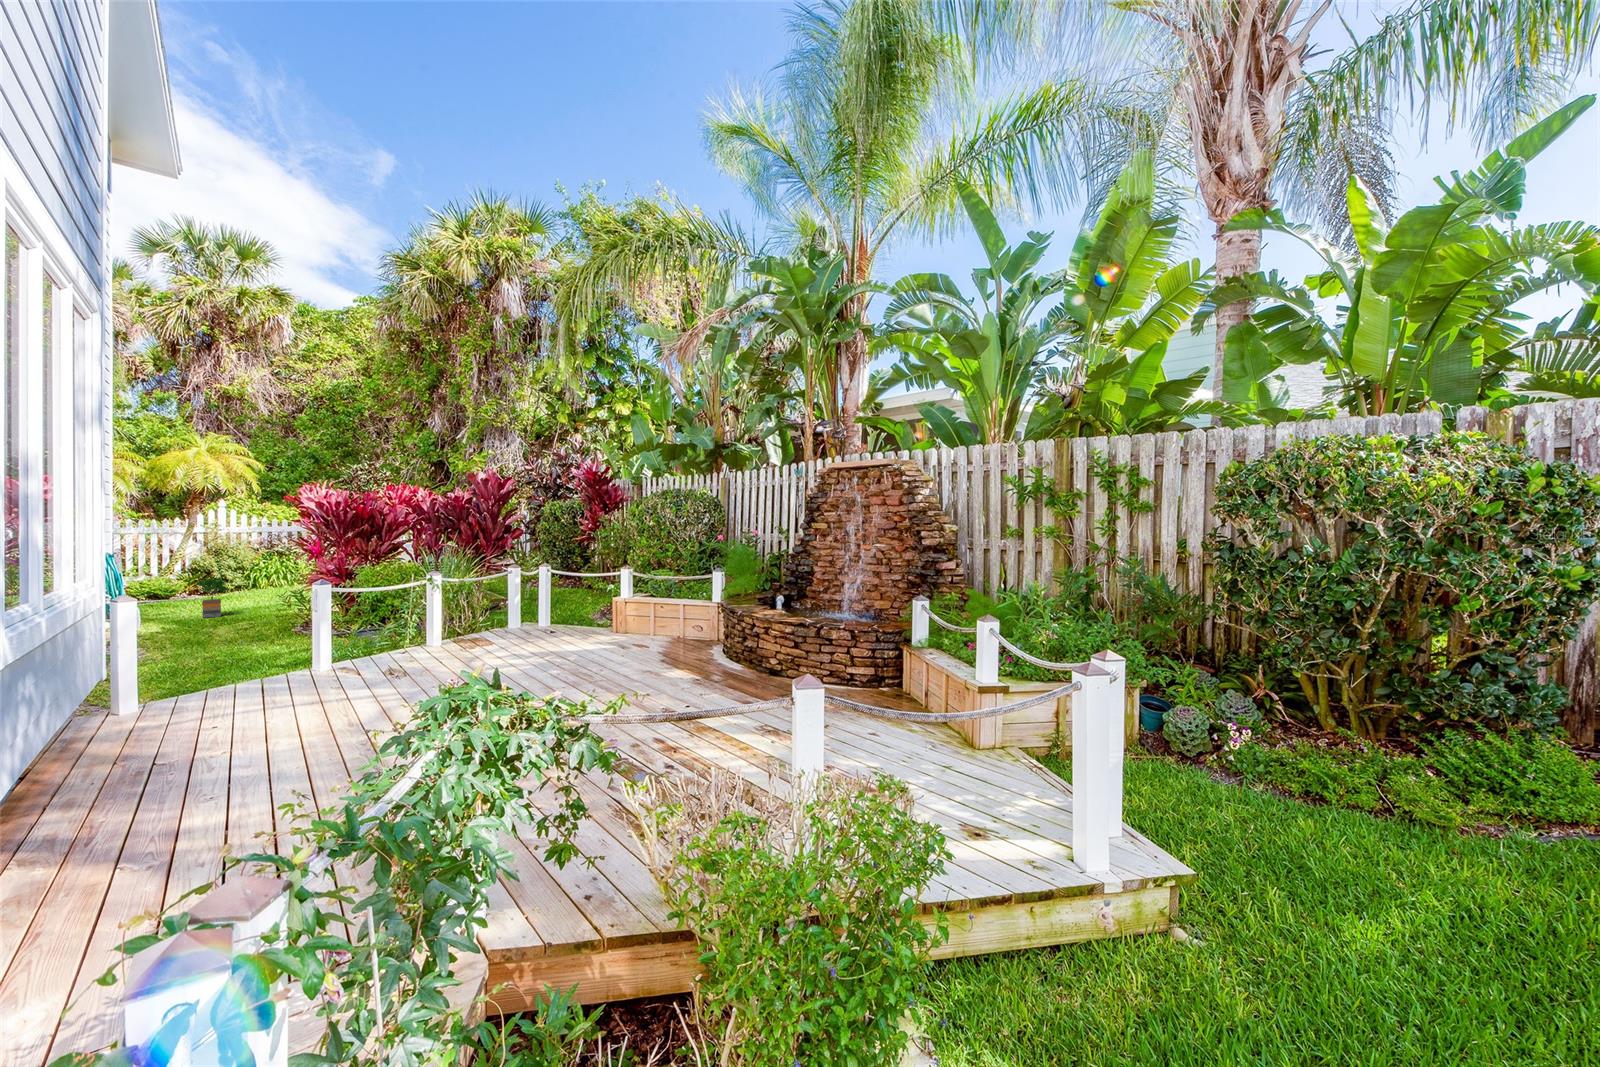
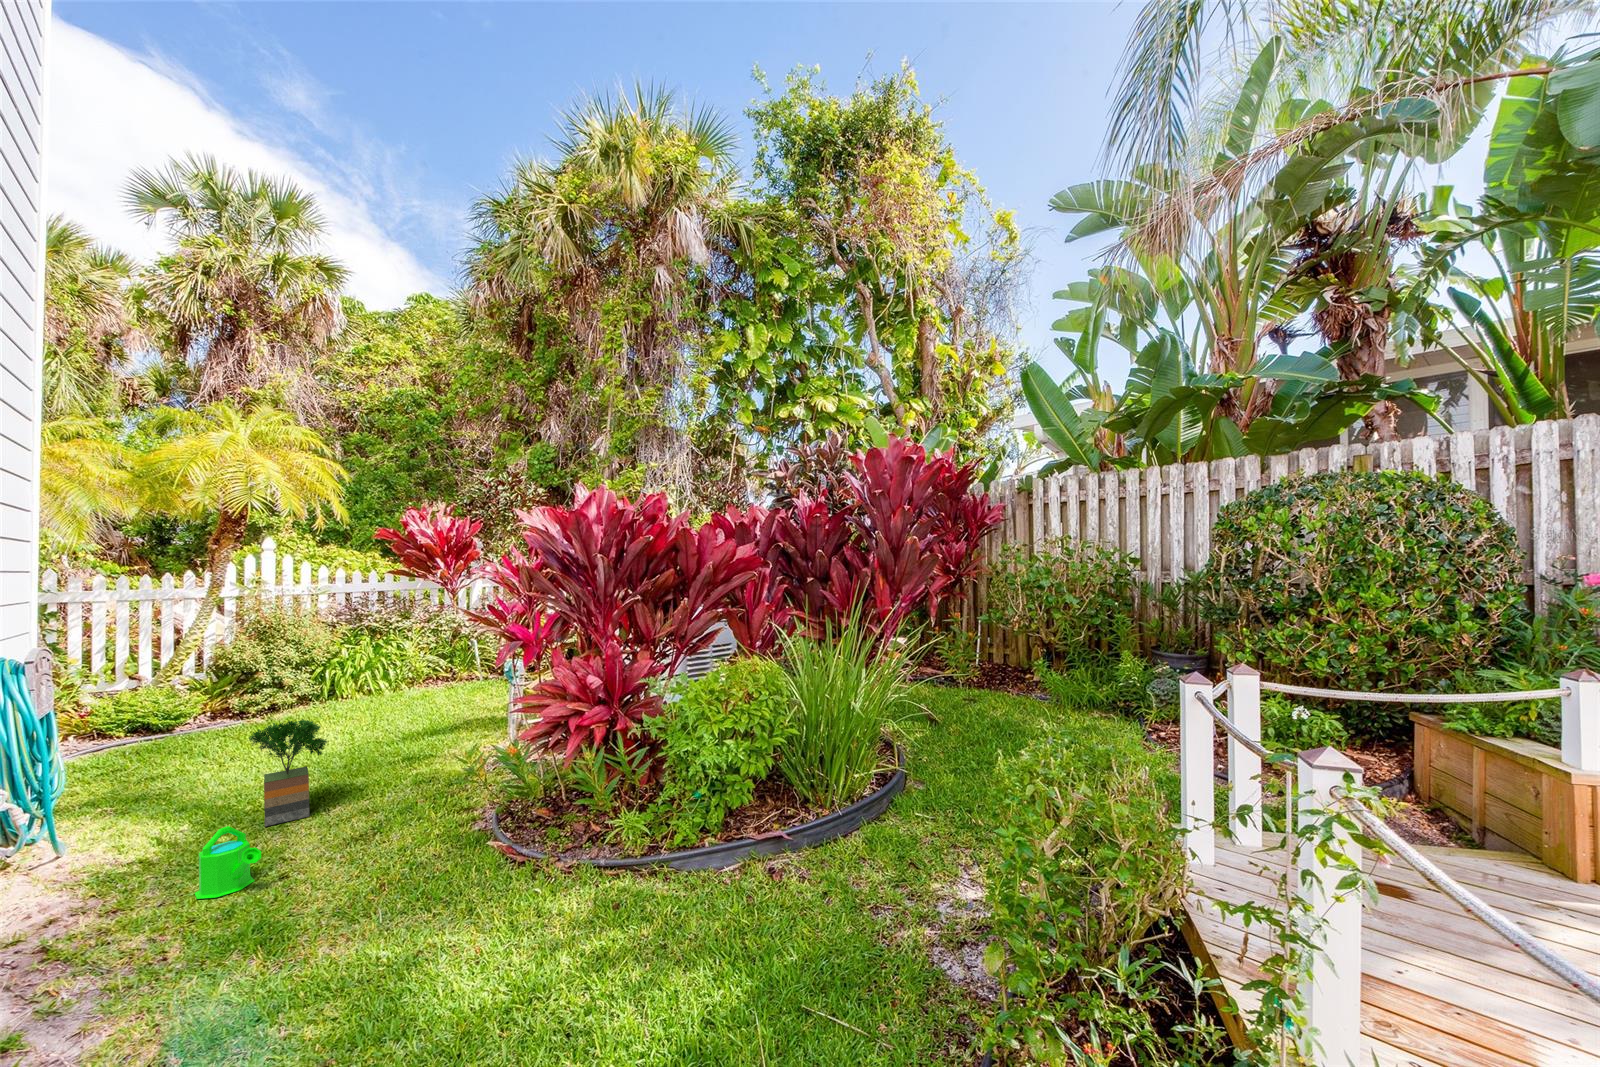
watering can: none [176,606,197,628] -> present [195,826,261,899]

